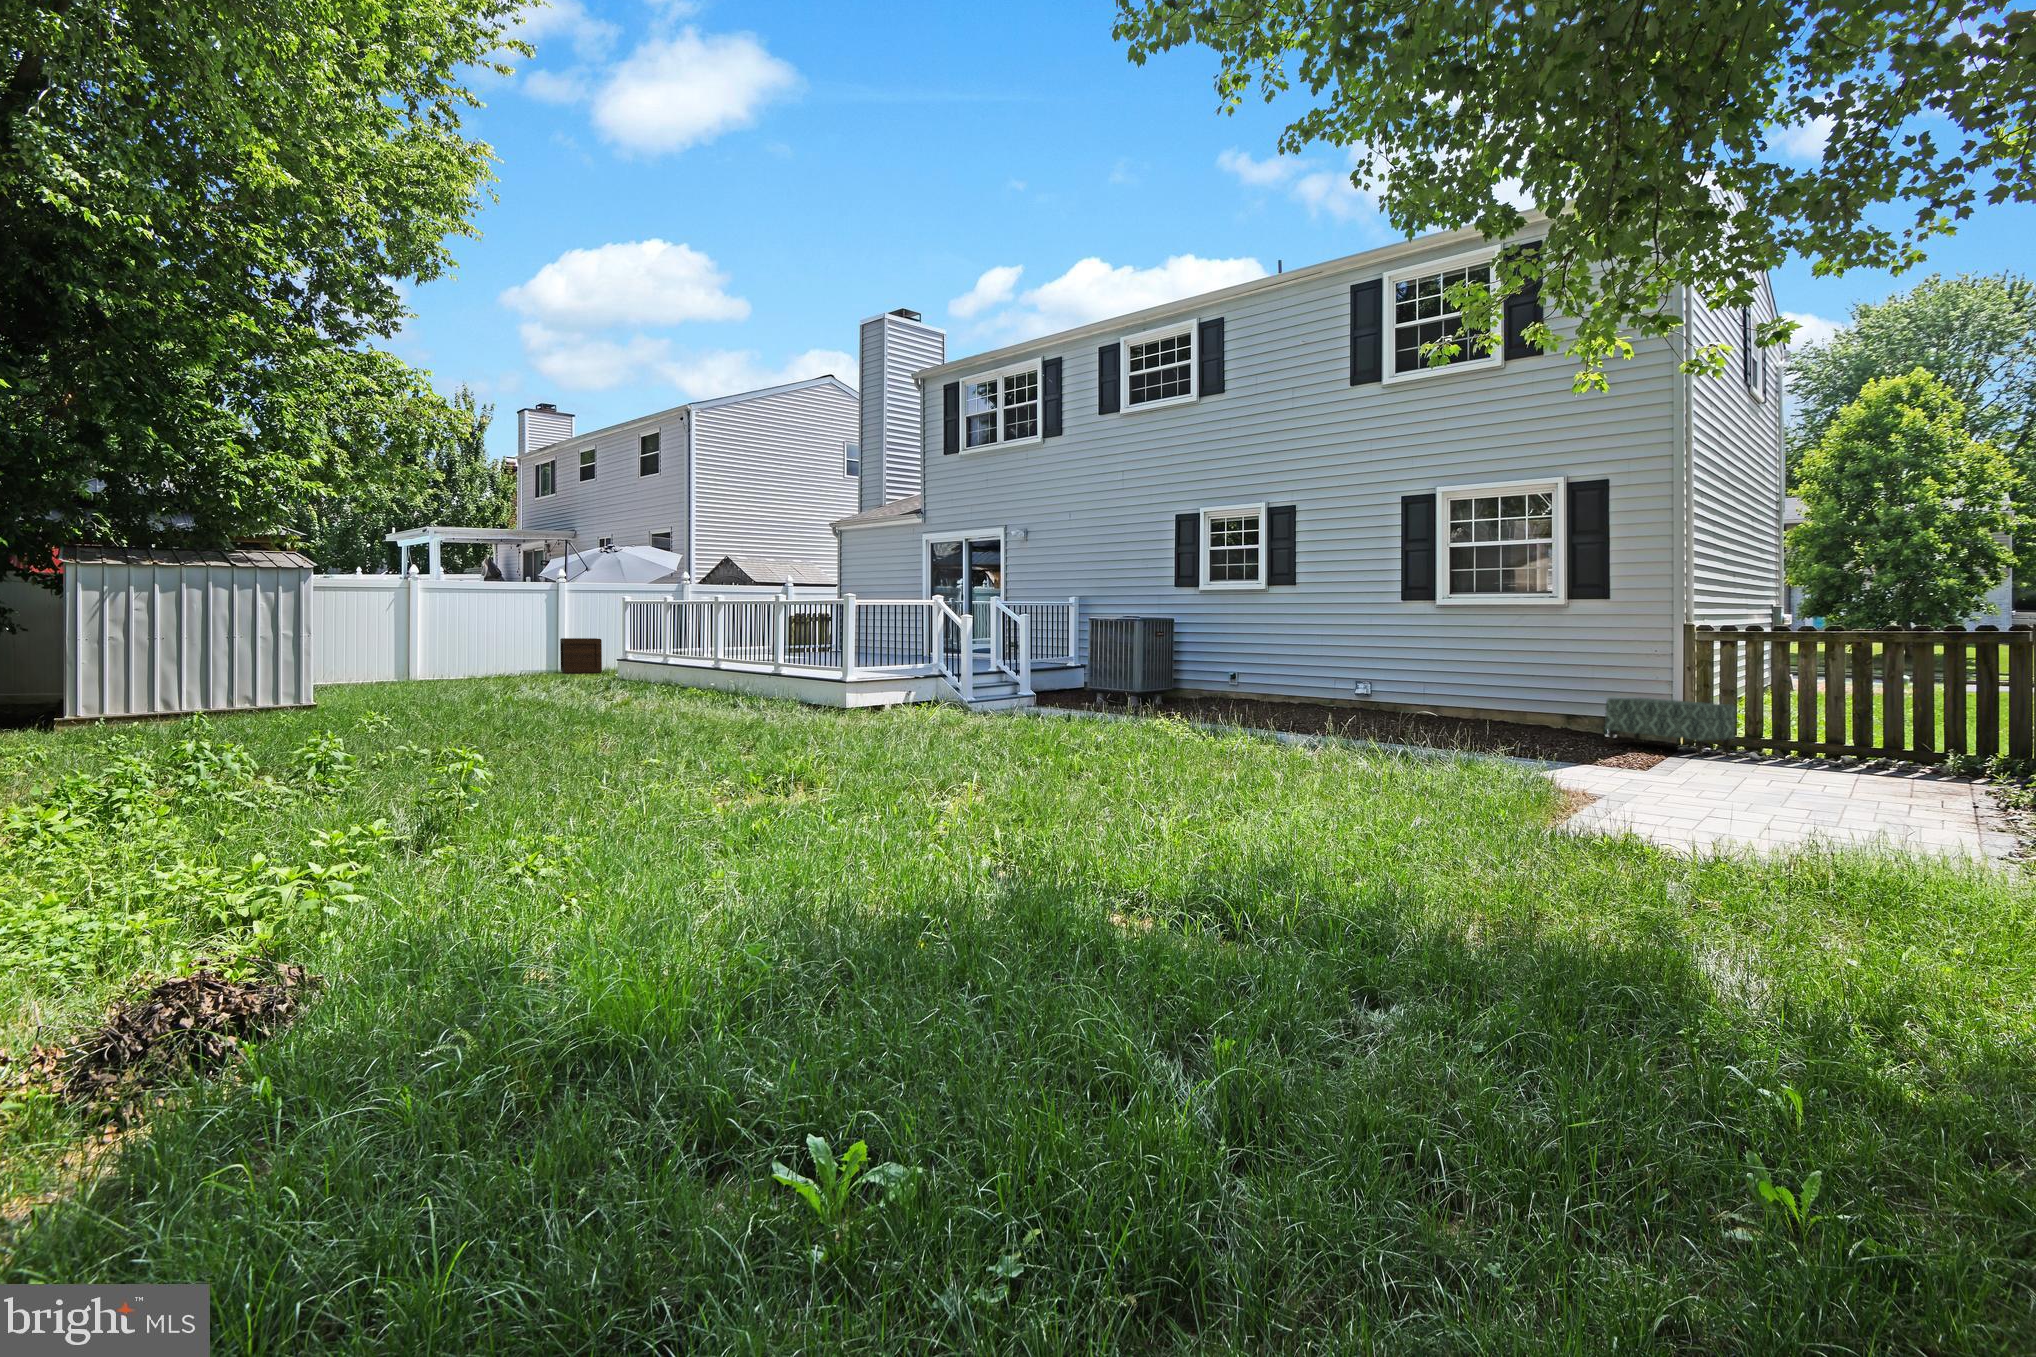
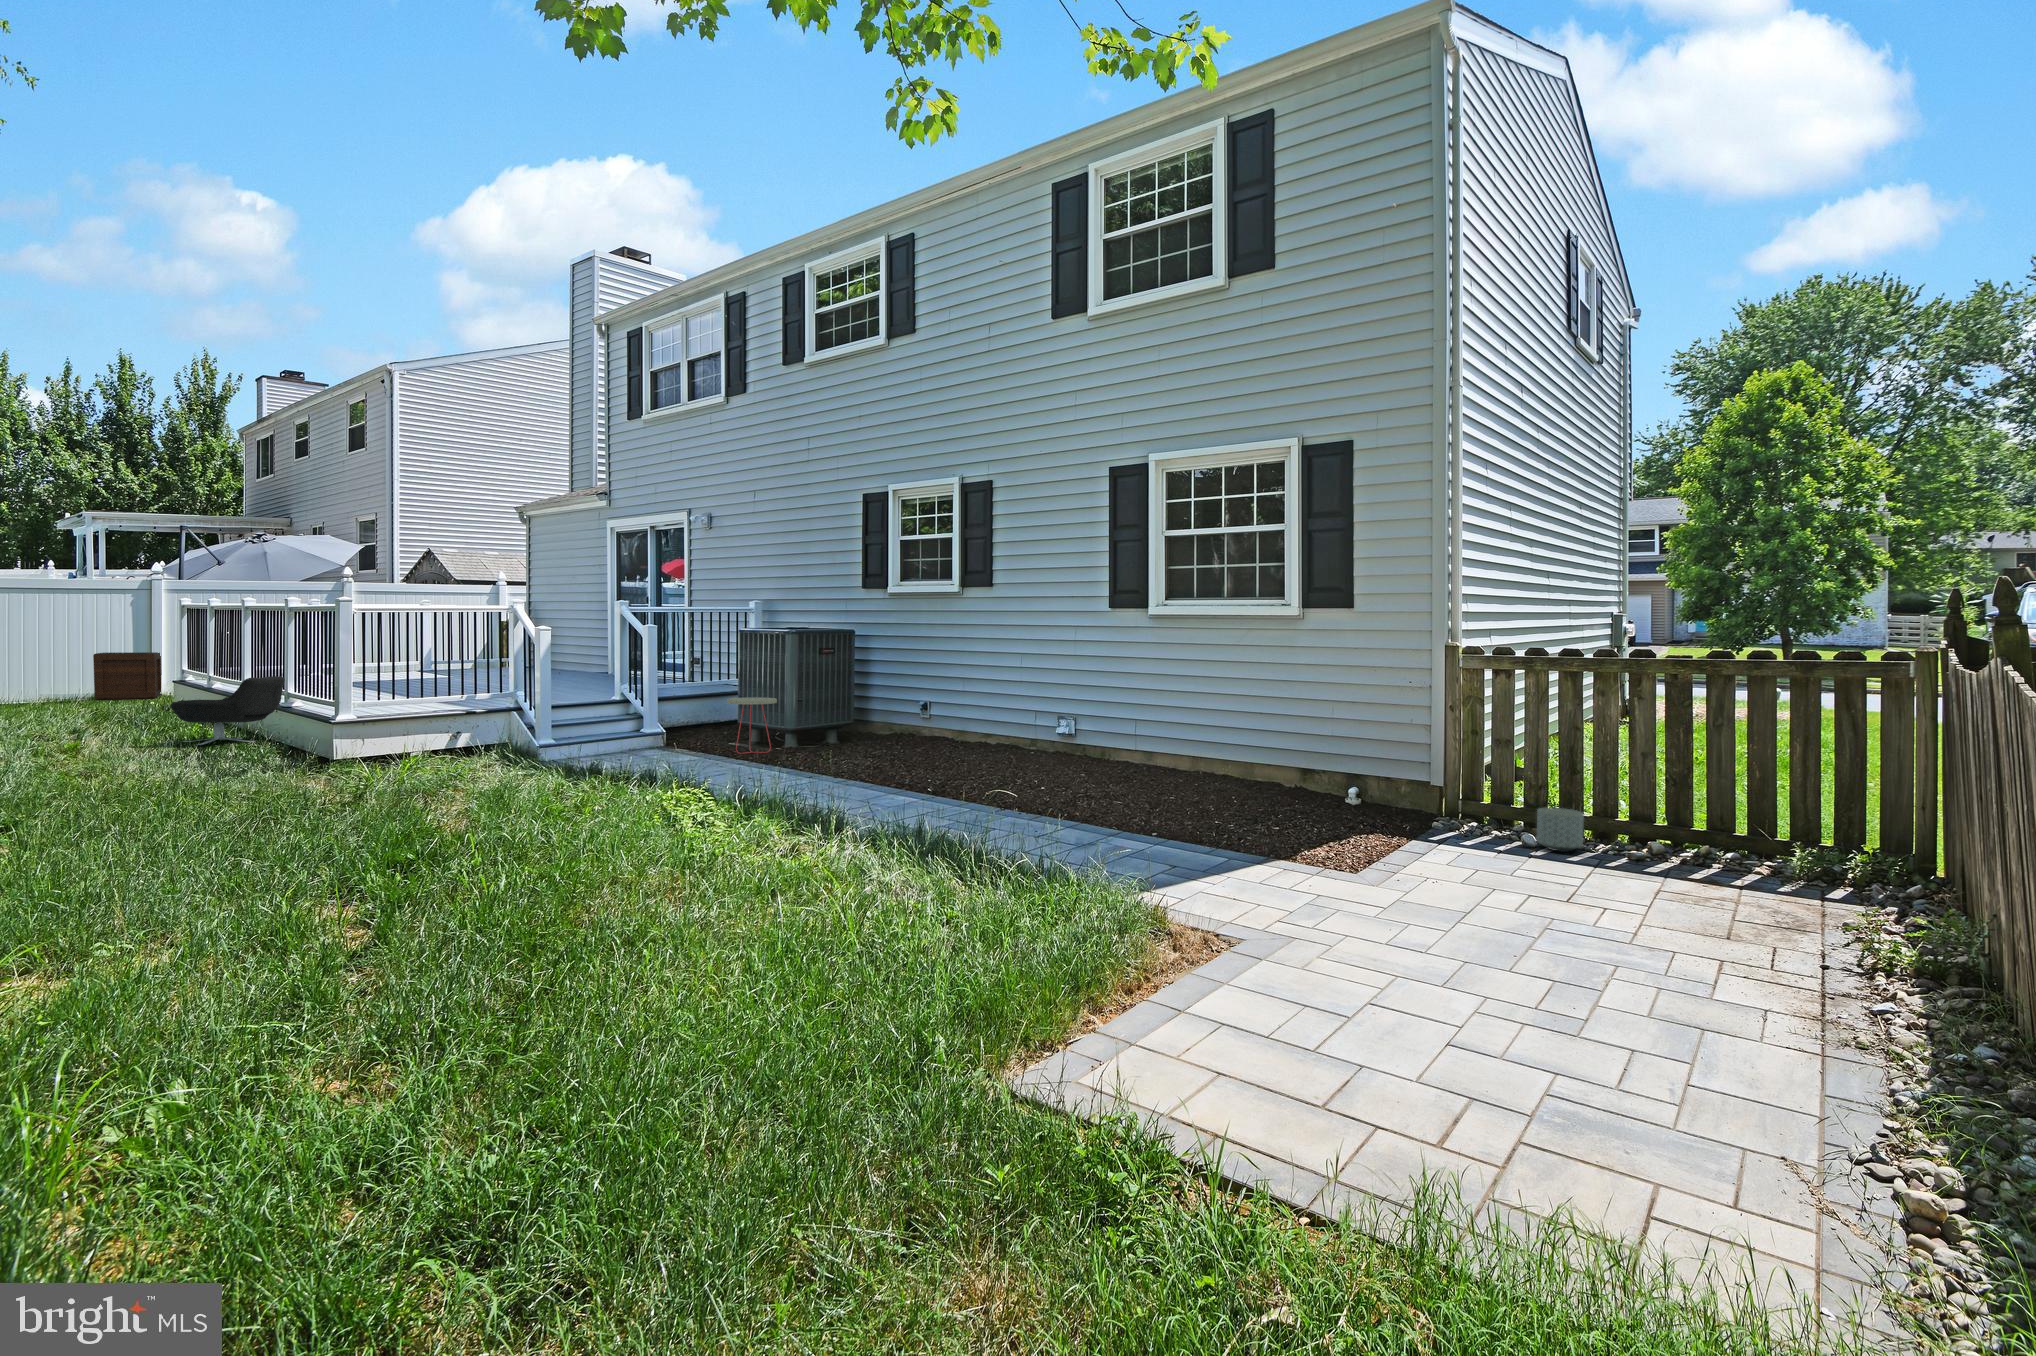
lounge chair: none [725,652,786,700] -> present [171,676,285,745]
side table: none [1092,669,1127,710] -> present [727,697,777,754]
bench: present [1605,698,1736,756] -> none [1341,747,1507,841]
planter: none [1760,733,1795,761] -> present [1536,808,1584,852]

